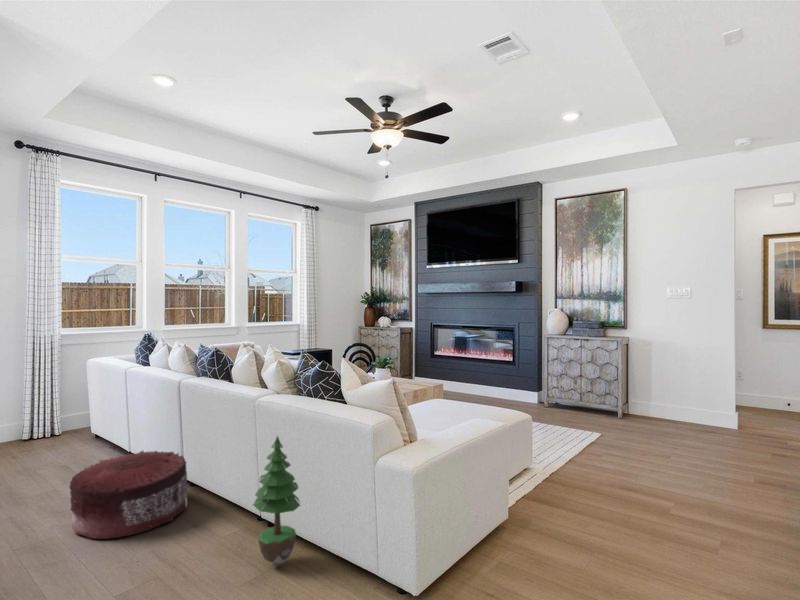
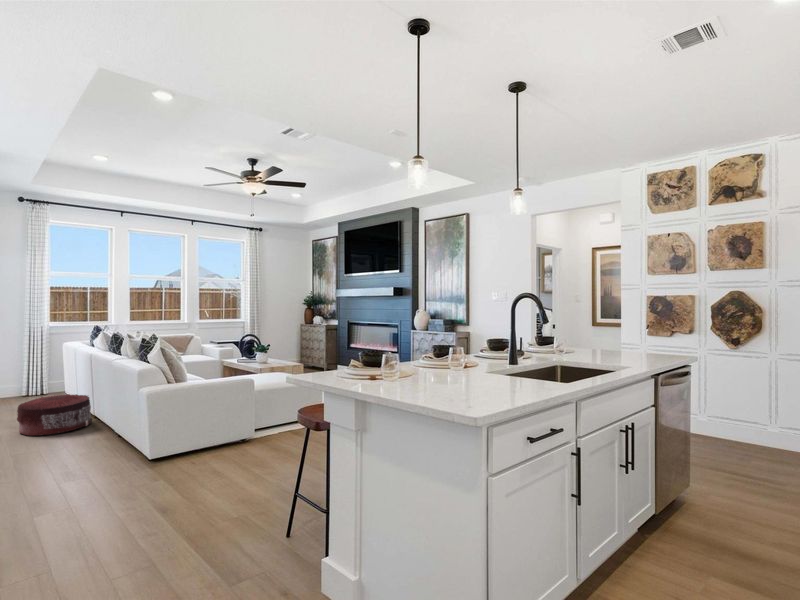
potted tree: present [253,436,300,566] -> none [95,376,124,447]

